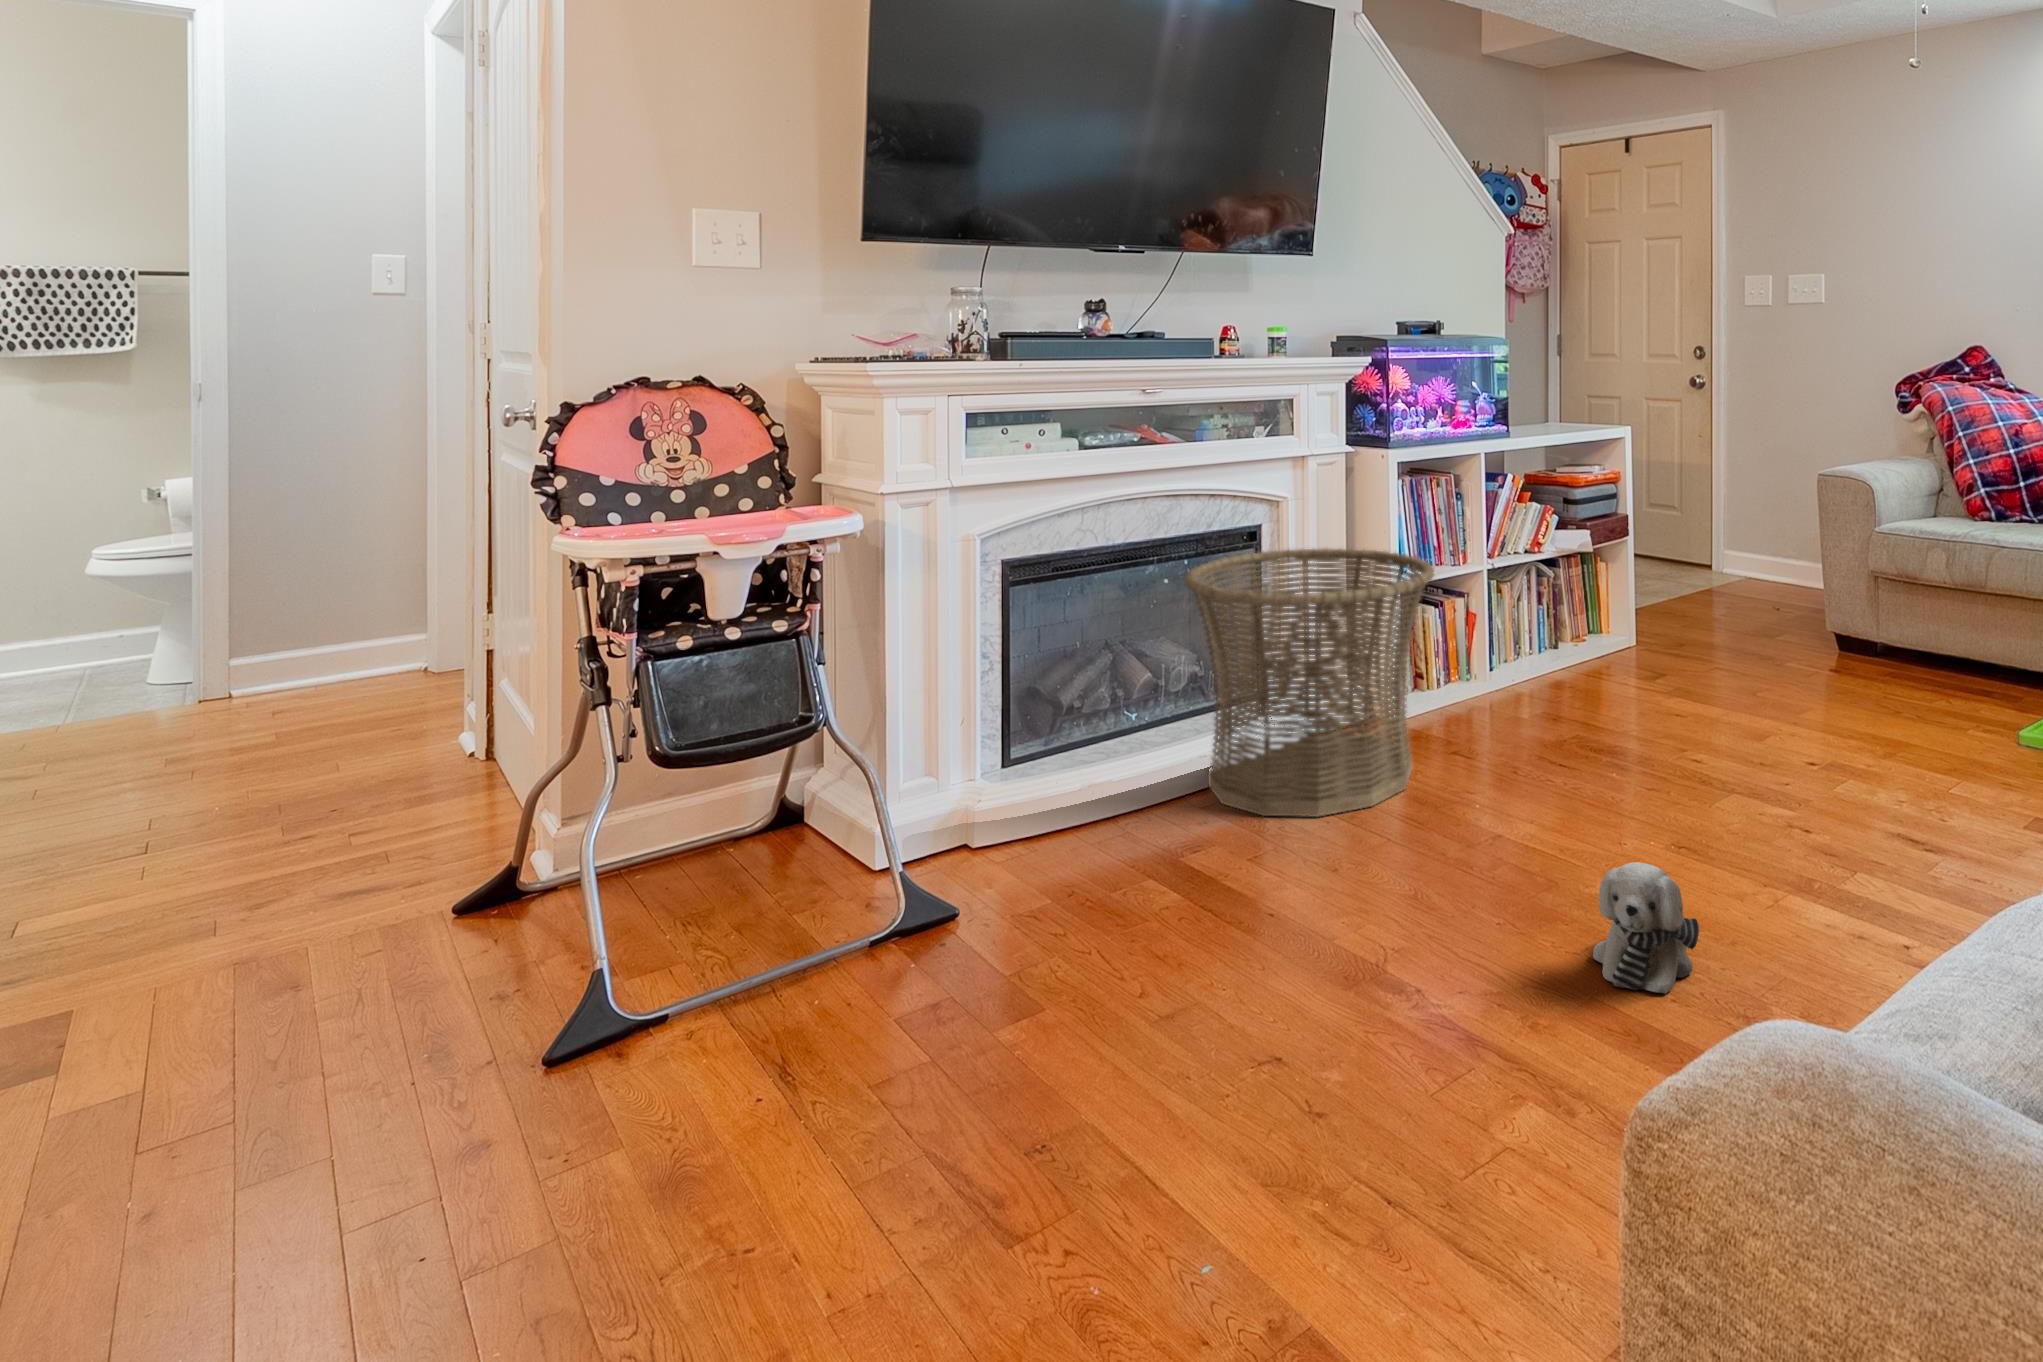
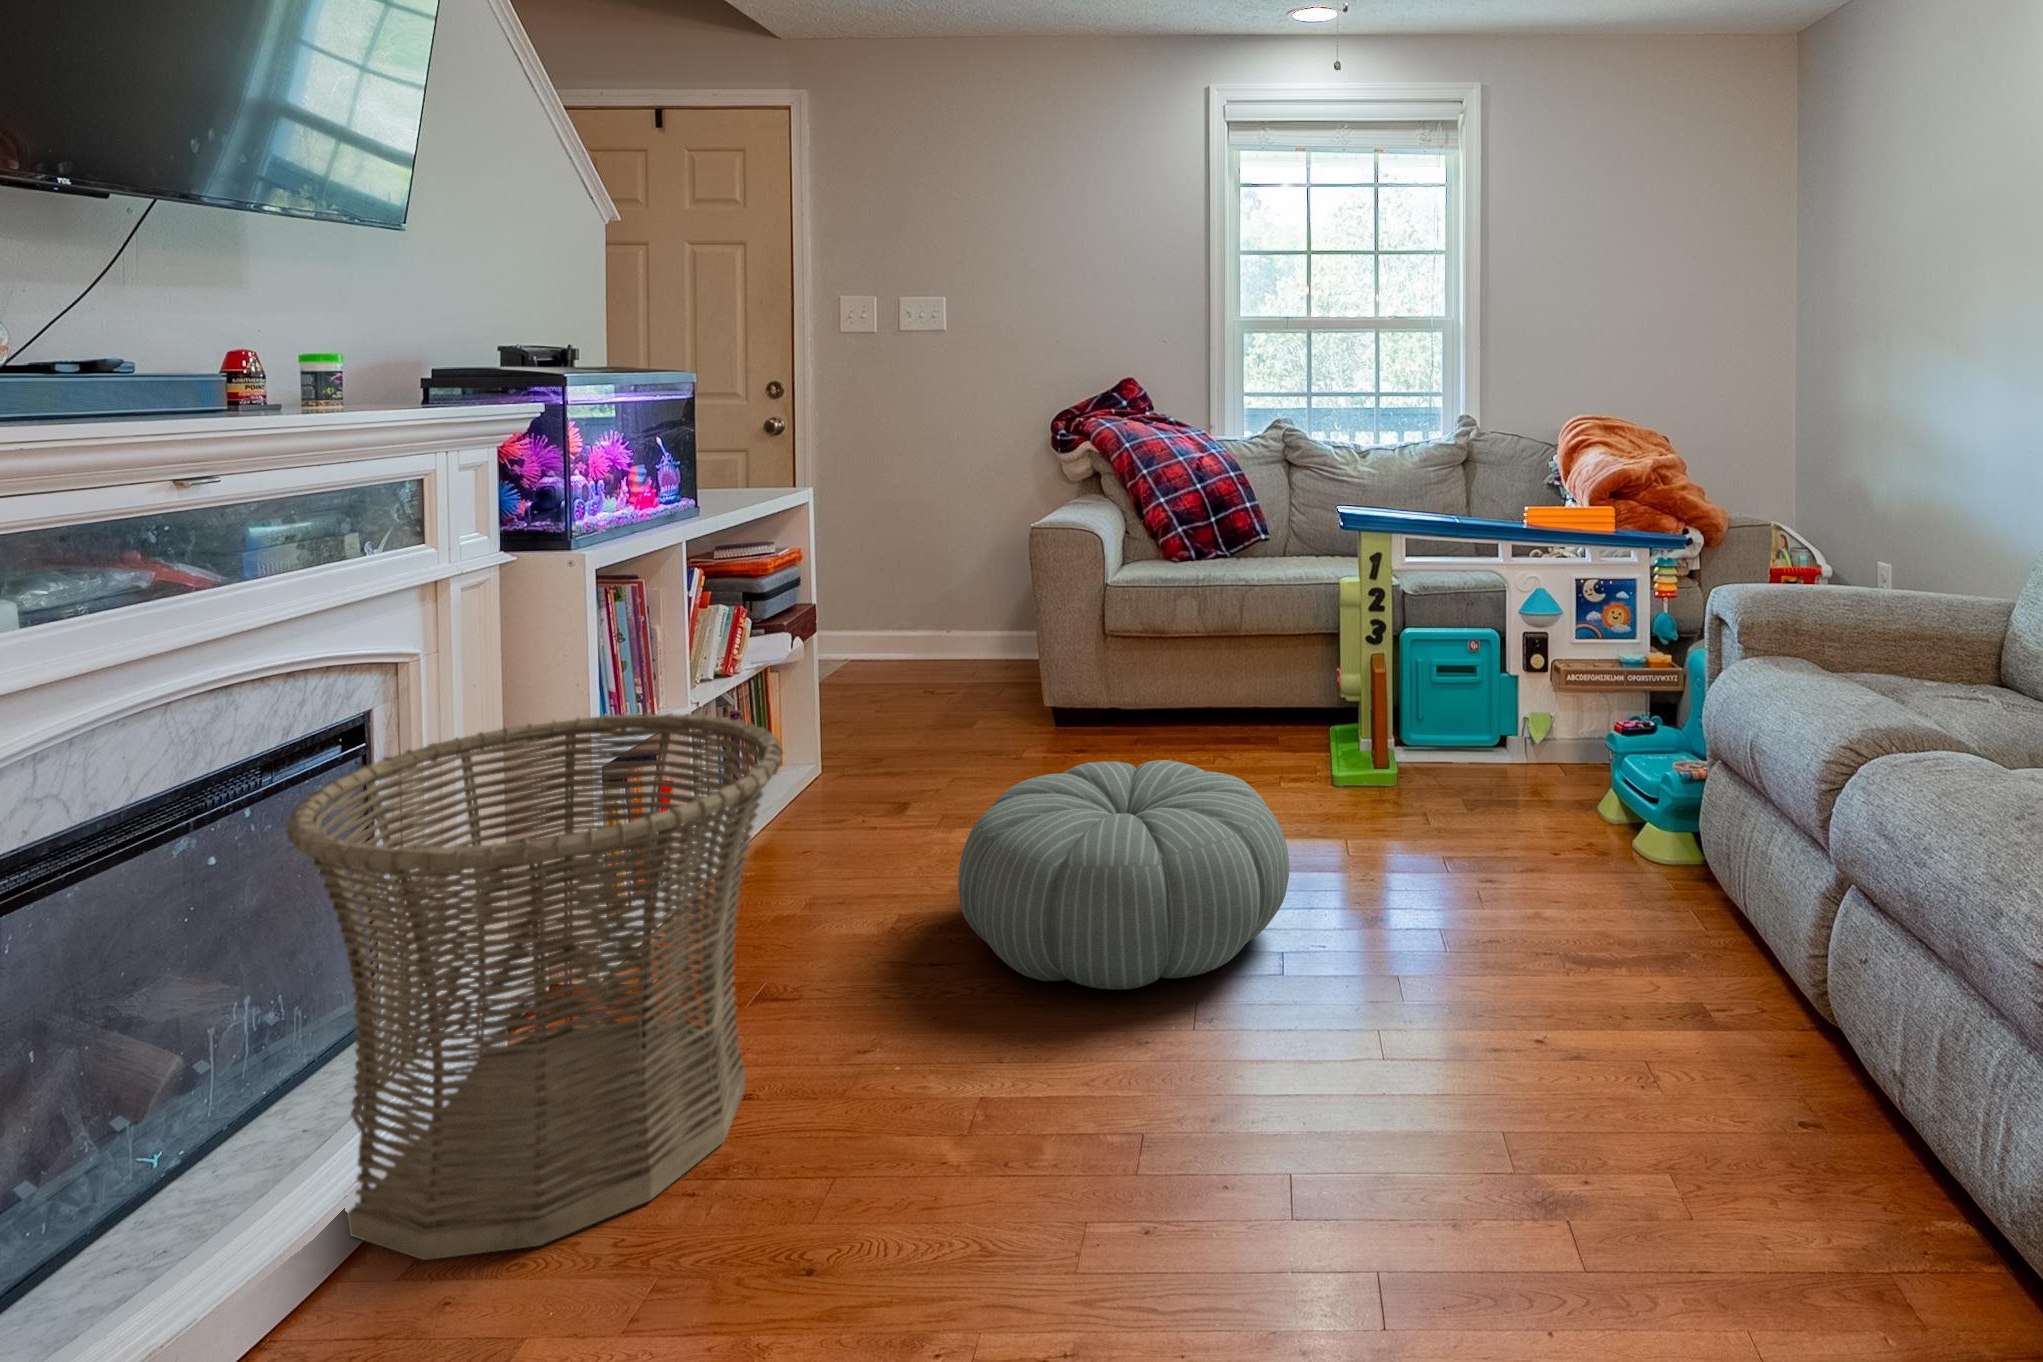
pouf: none [1581,655,1842,821] -> present [958,760,1289,989]
plush toy: present [1593,862,1699,994] -> none [1288,1069,1428,1259]

